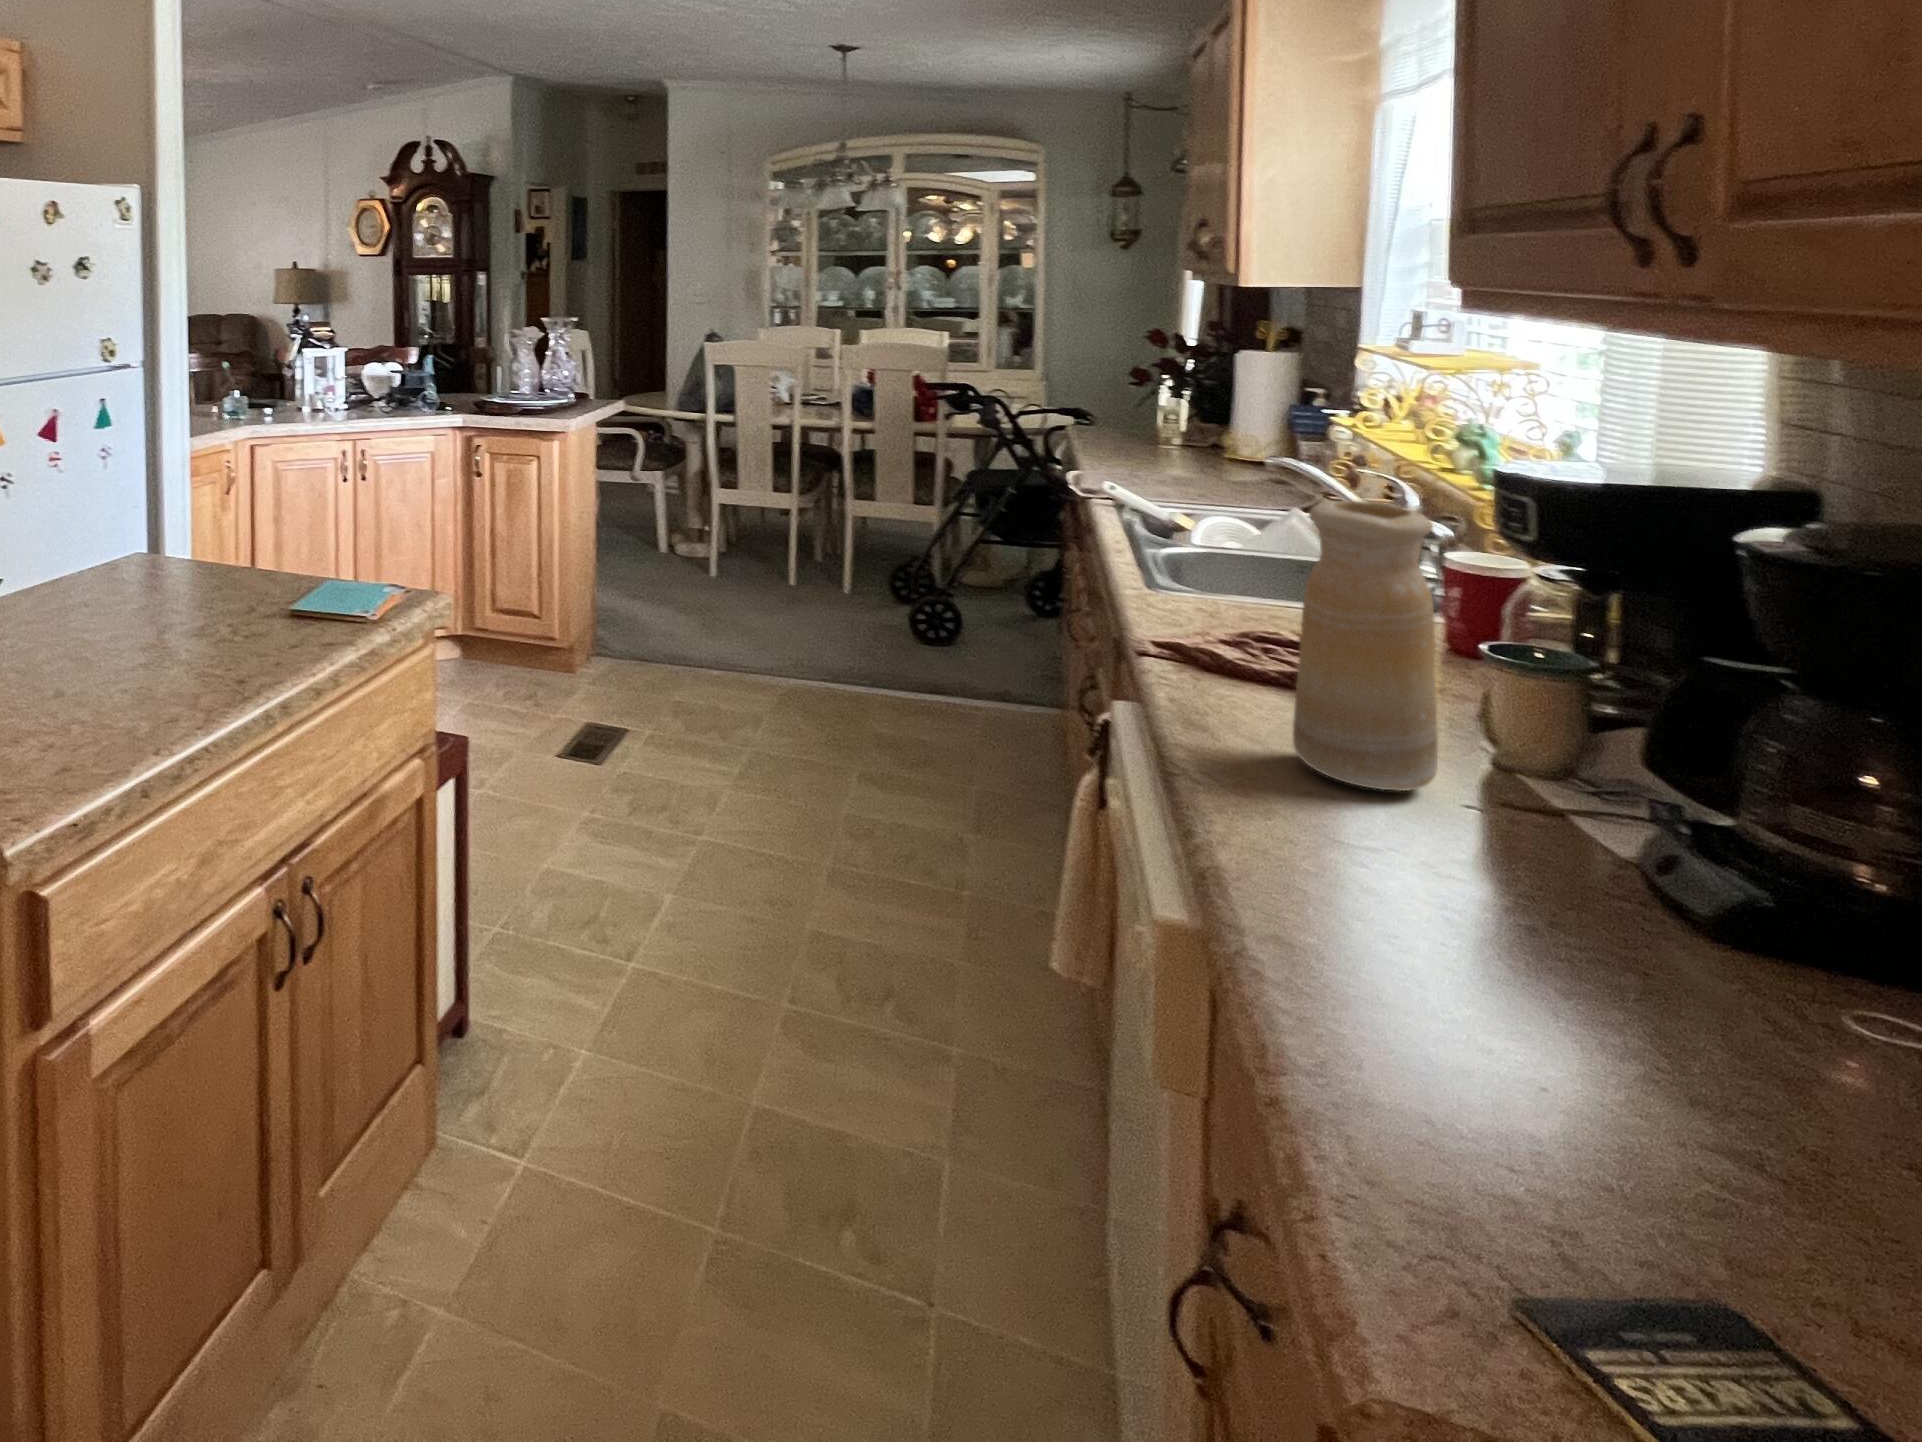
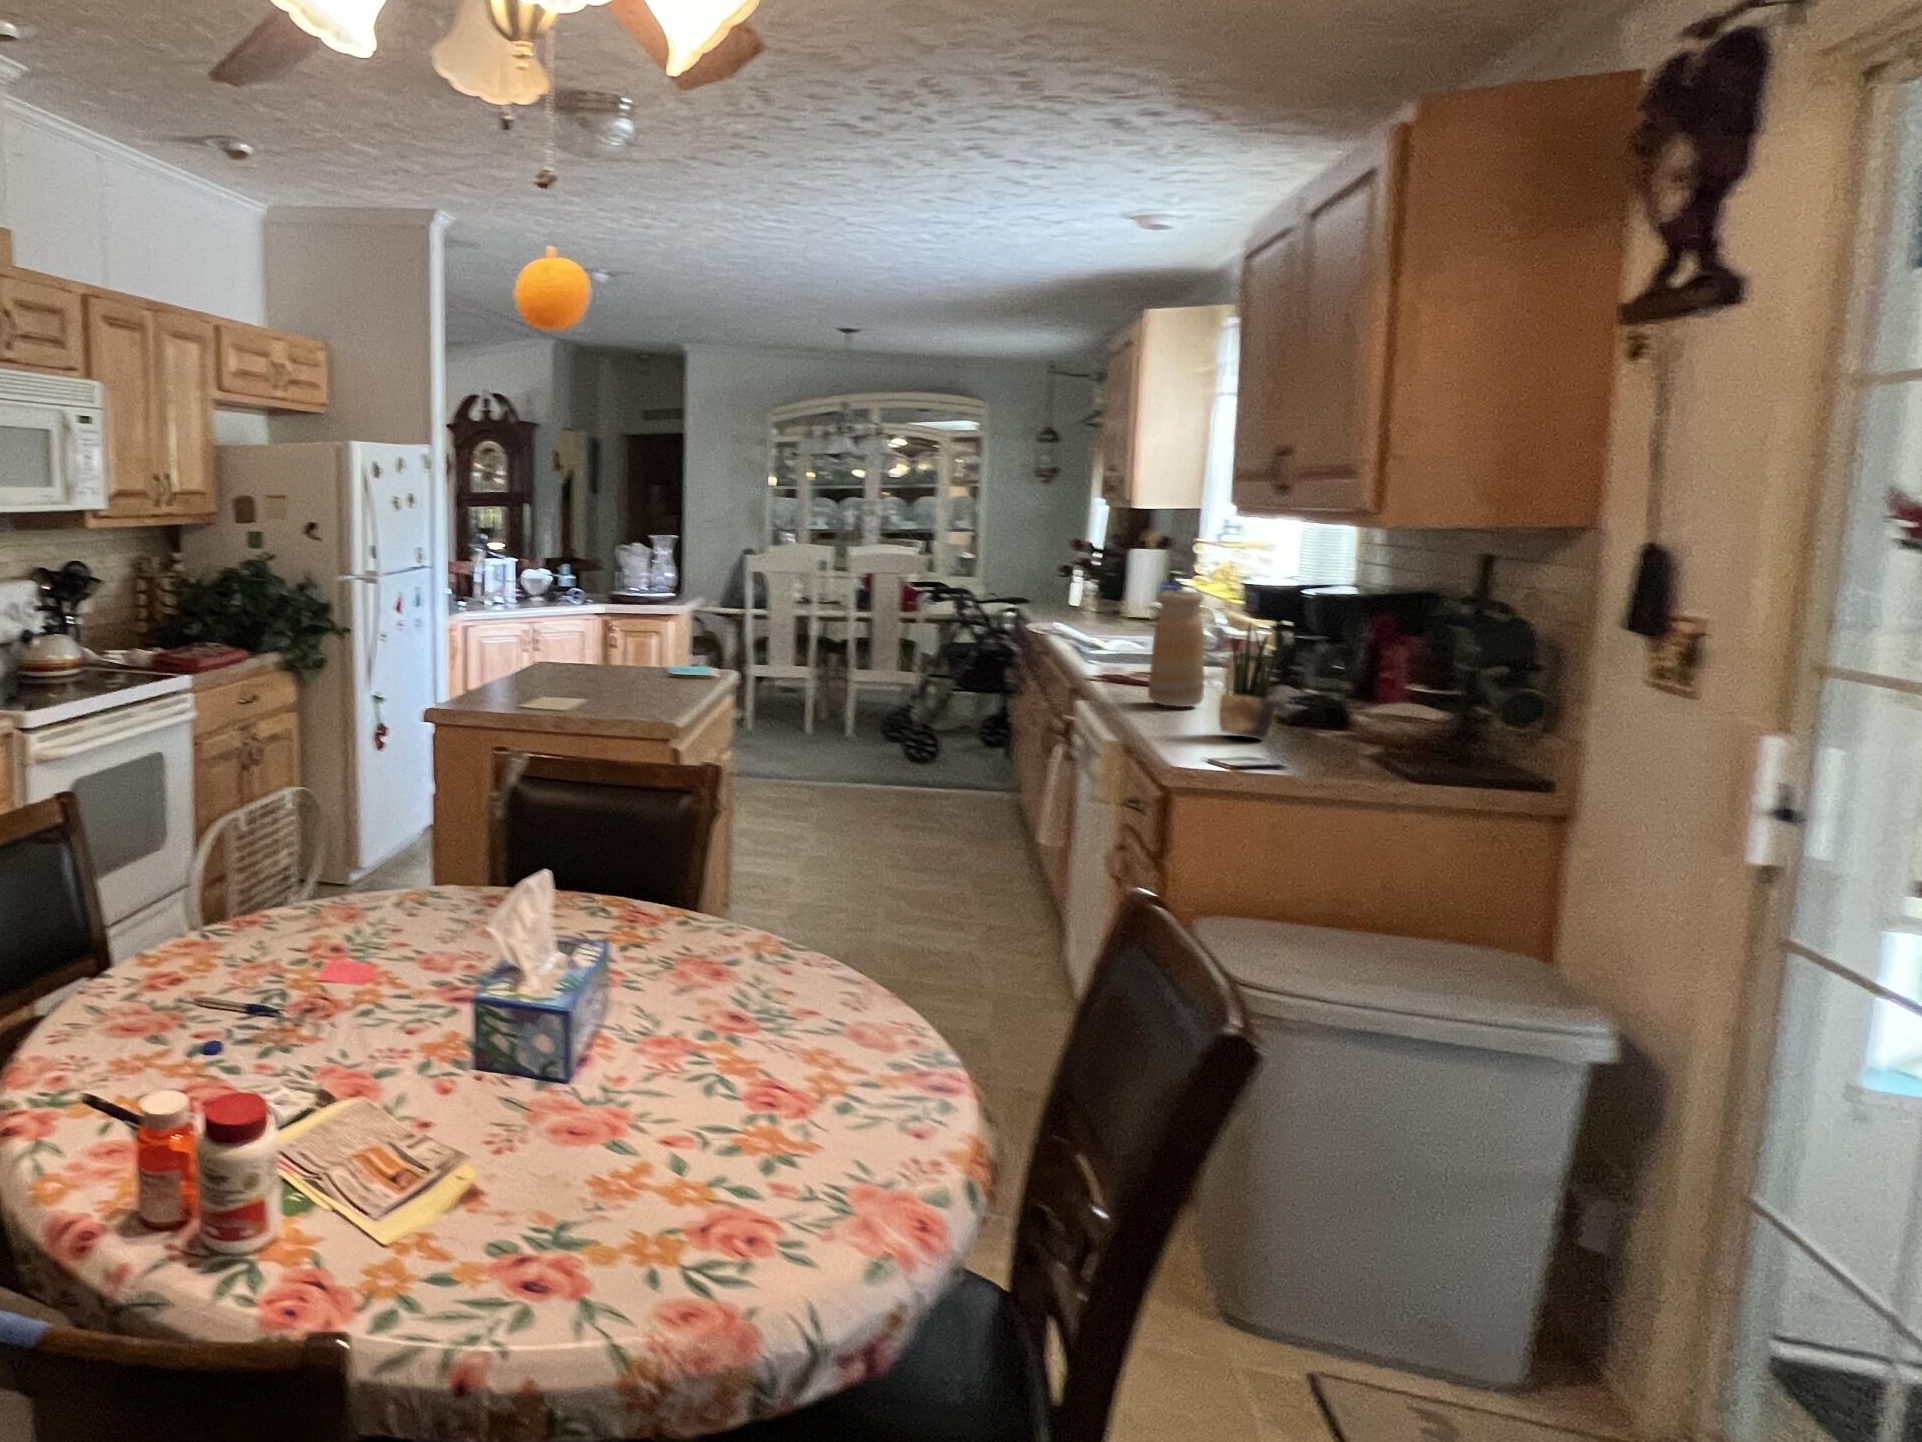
potted plant: none [1530,656,1751,1031] -> present [1219,625,1283,737]

